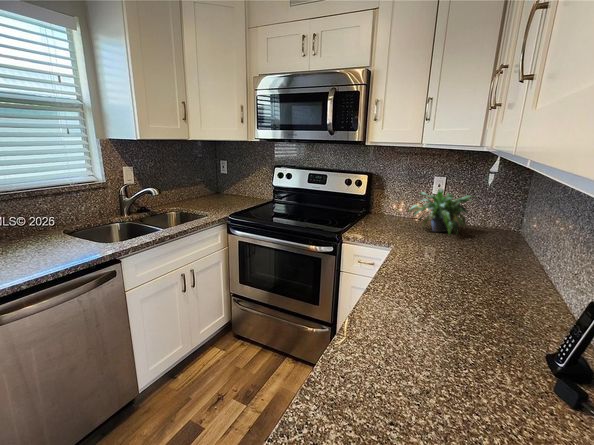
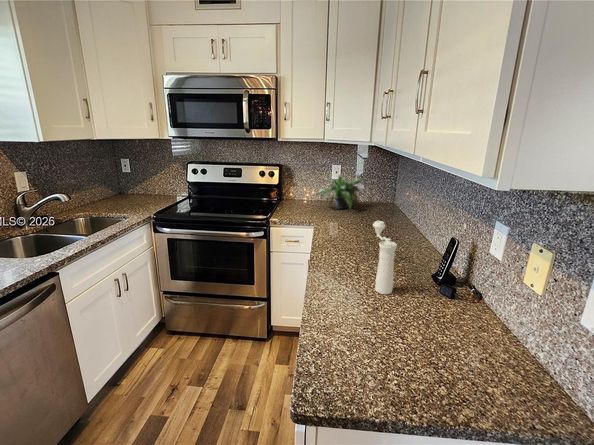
pepper mill: none [437,256,477,370] -> present [373,221,397,294]

